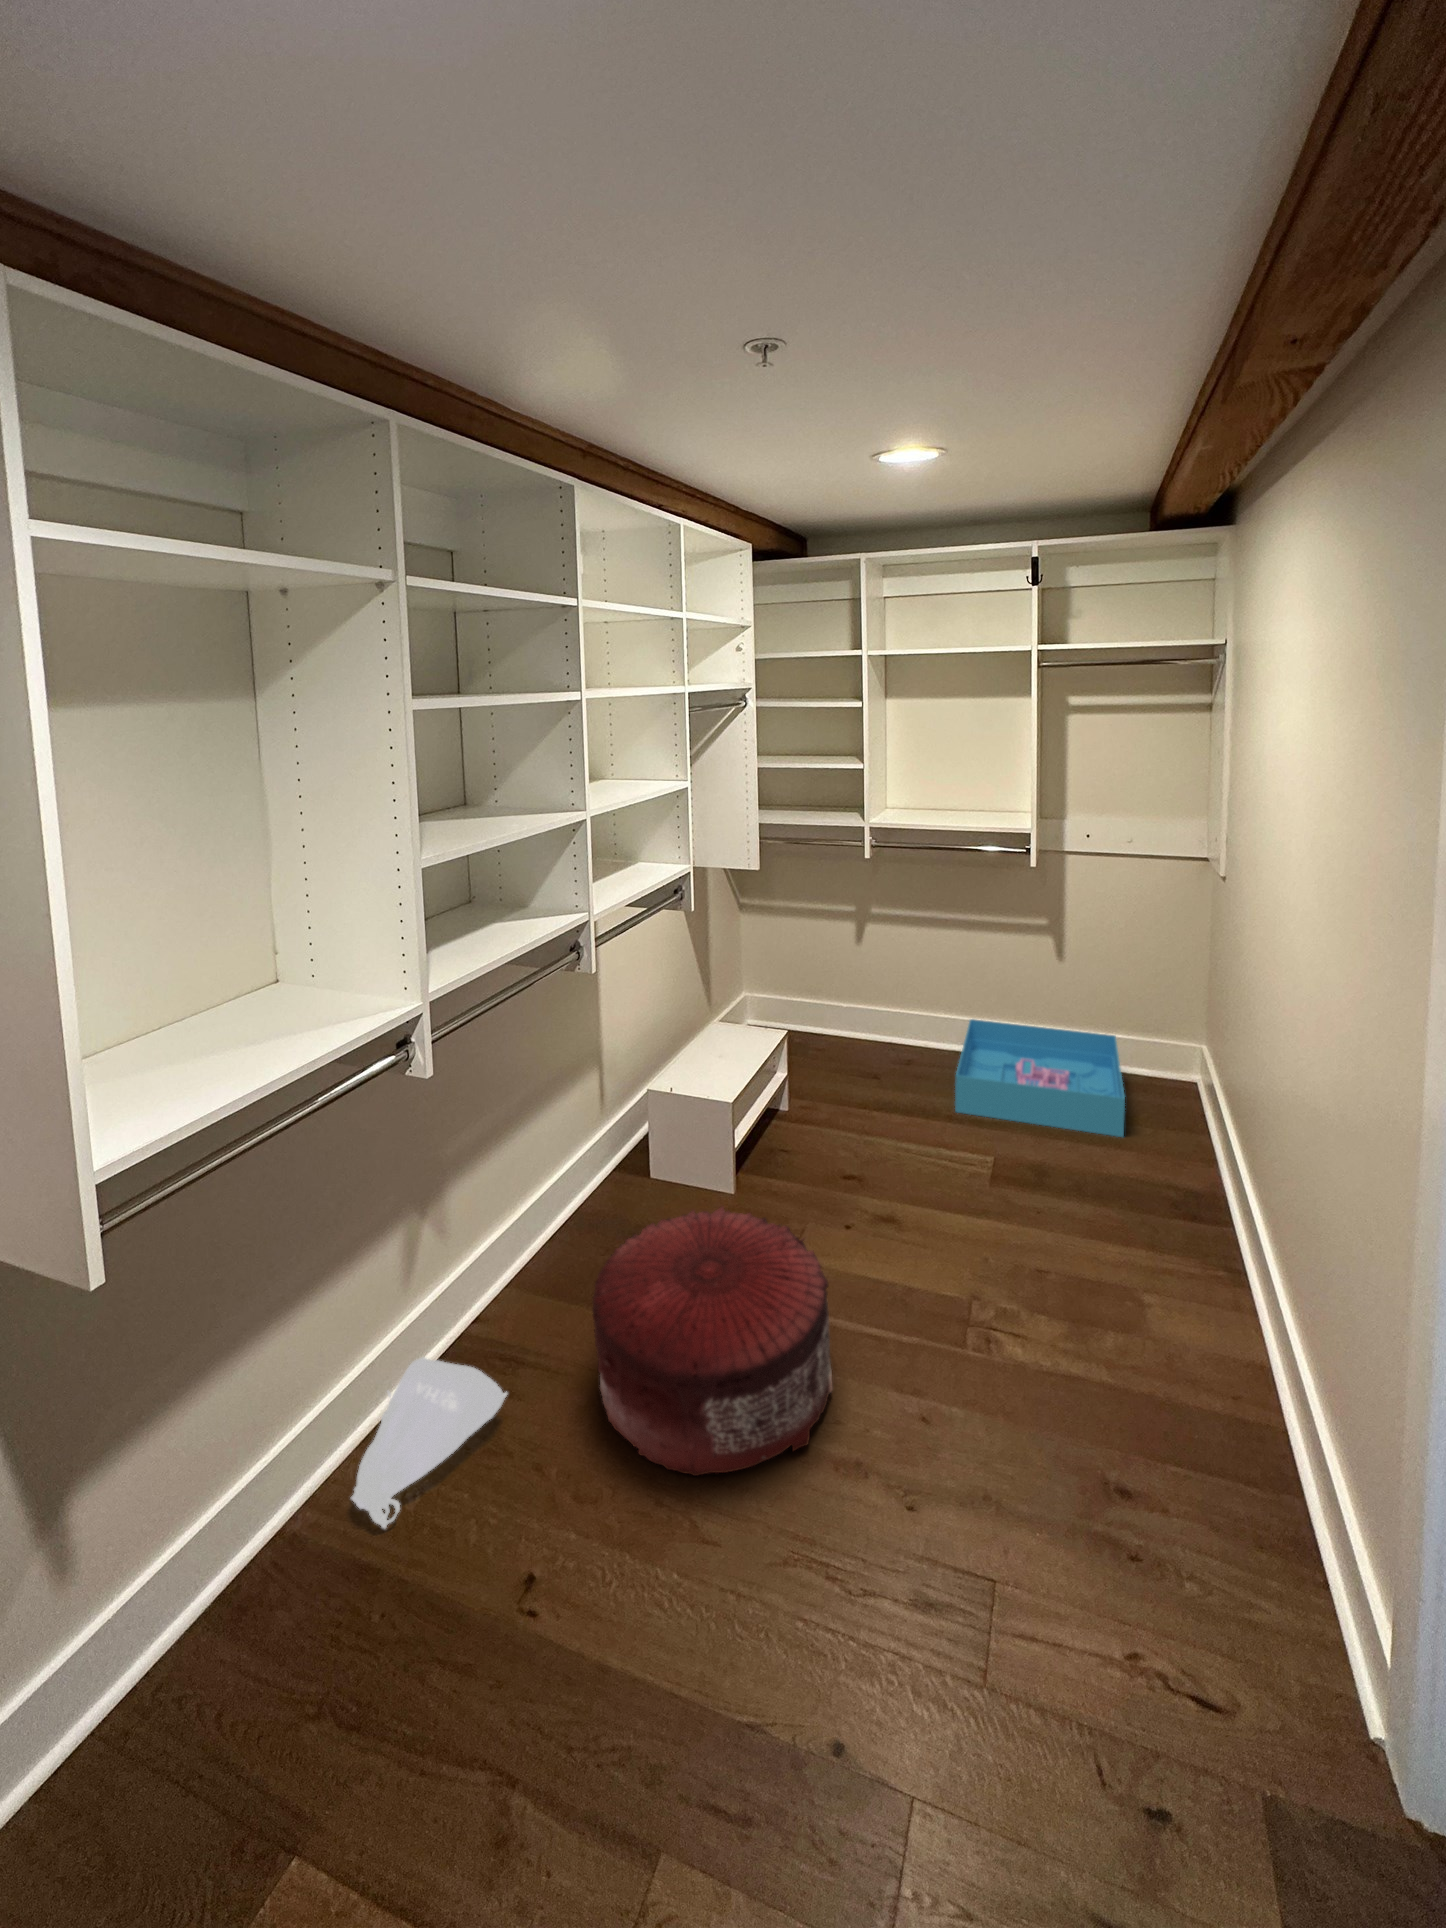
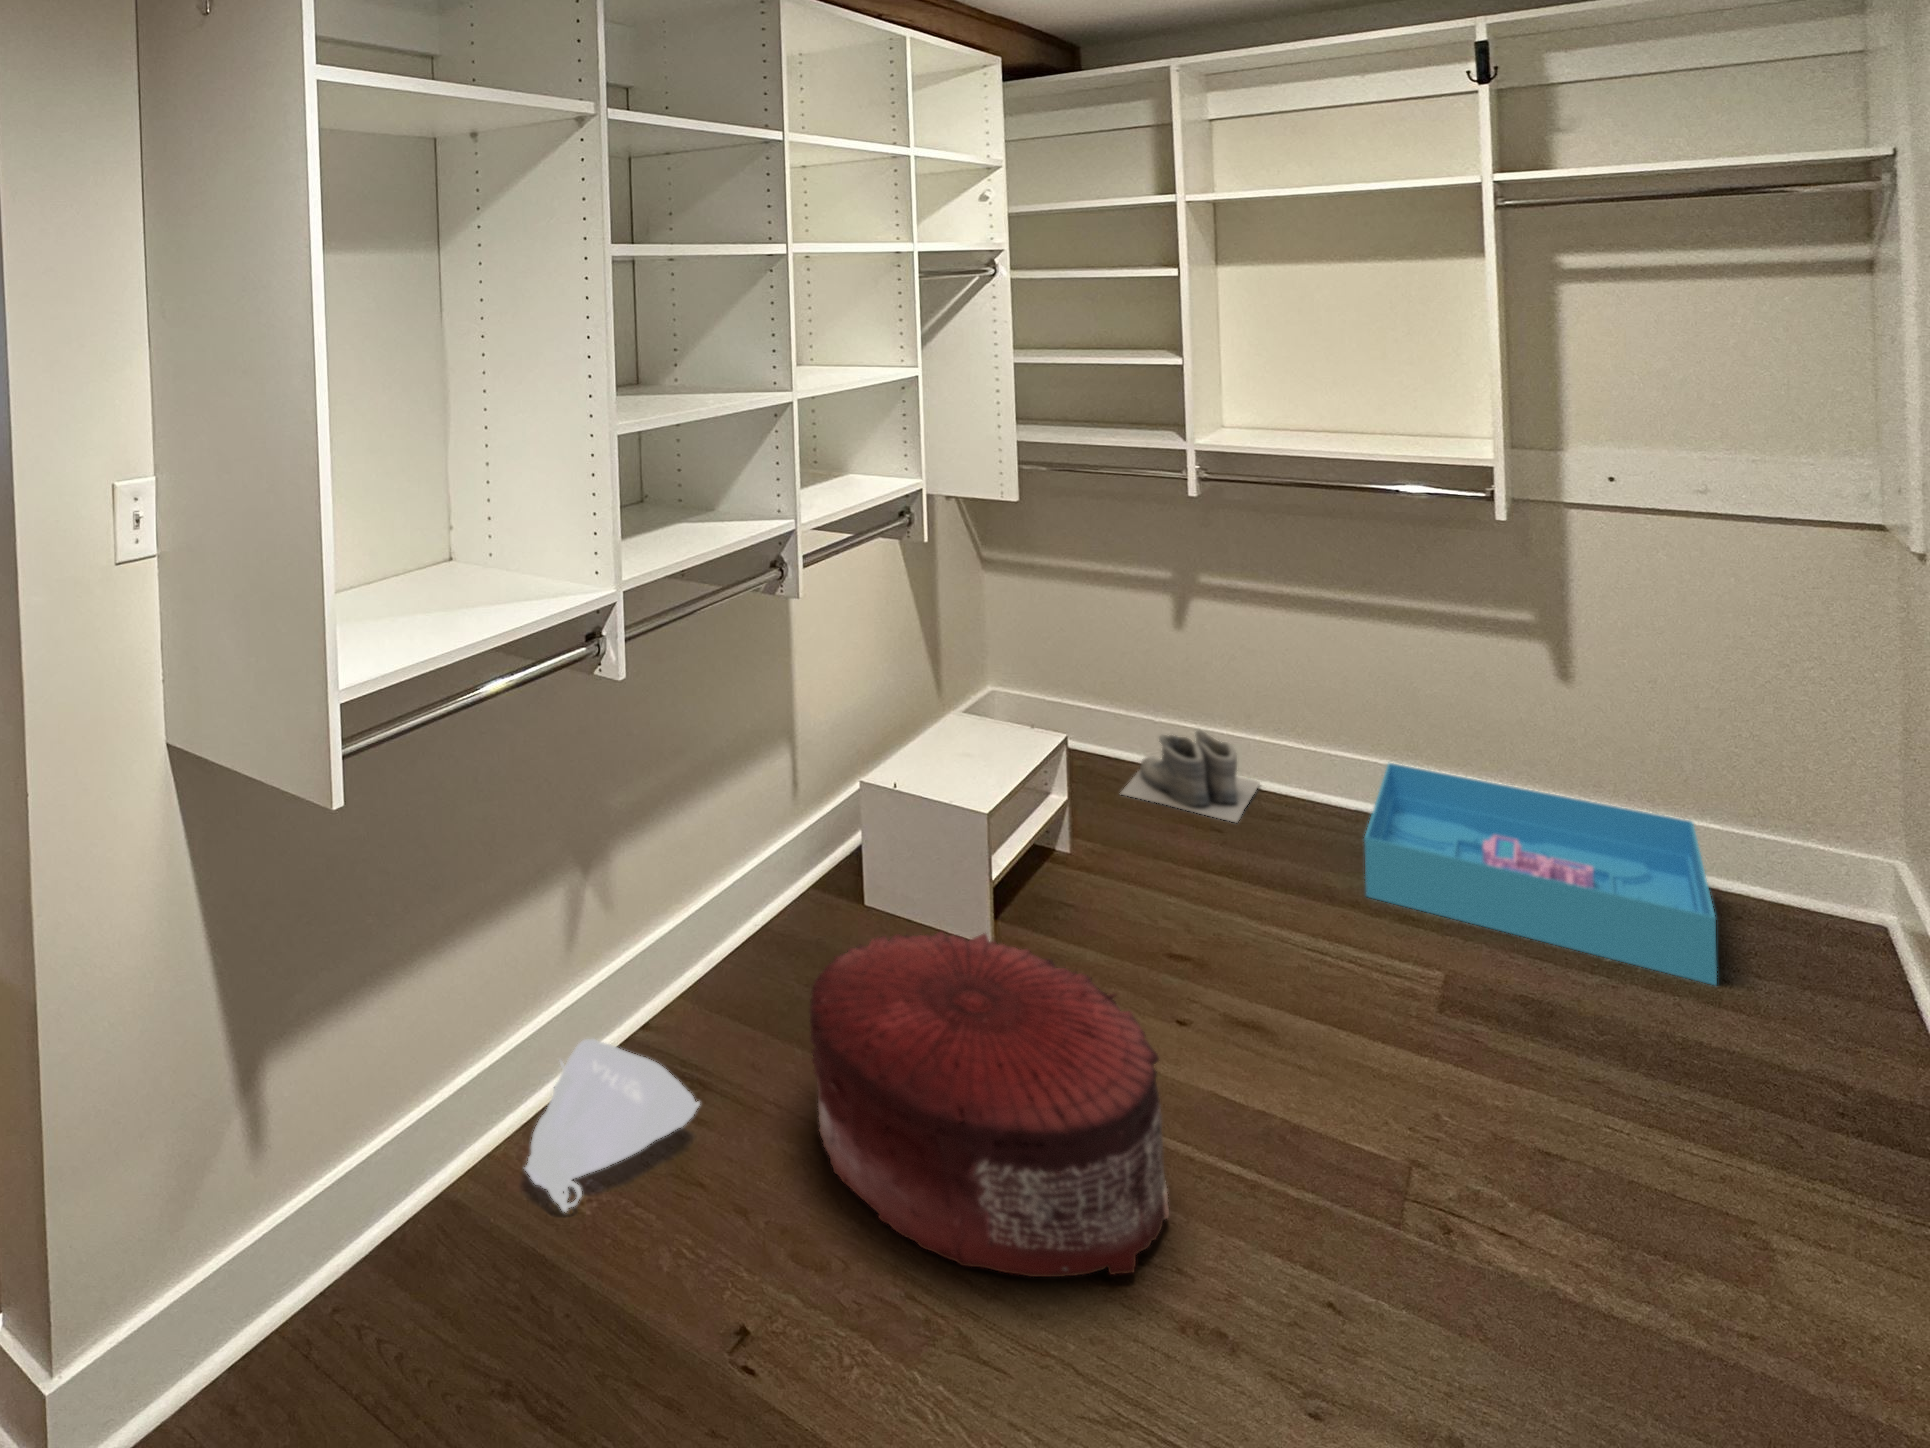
boots: none [820,1011,902,1072] -> present [1120,730,1260,822]

